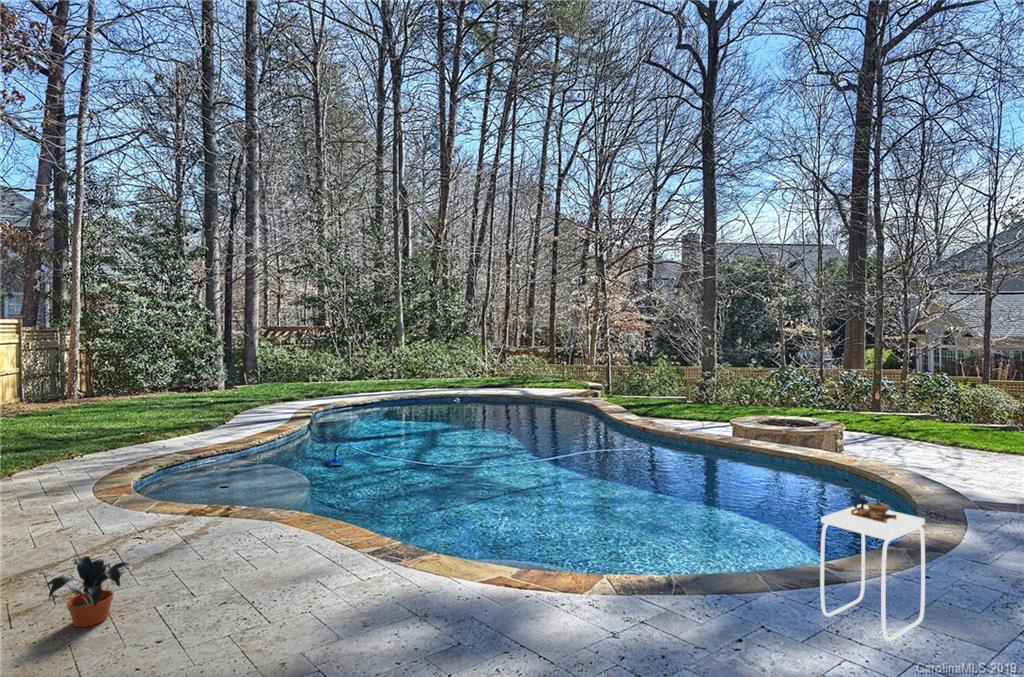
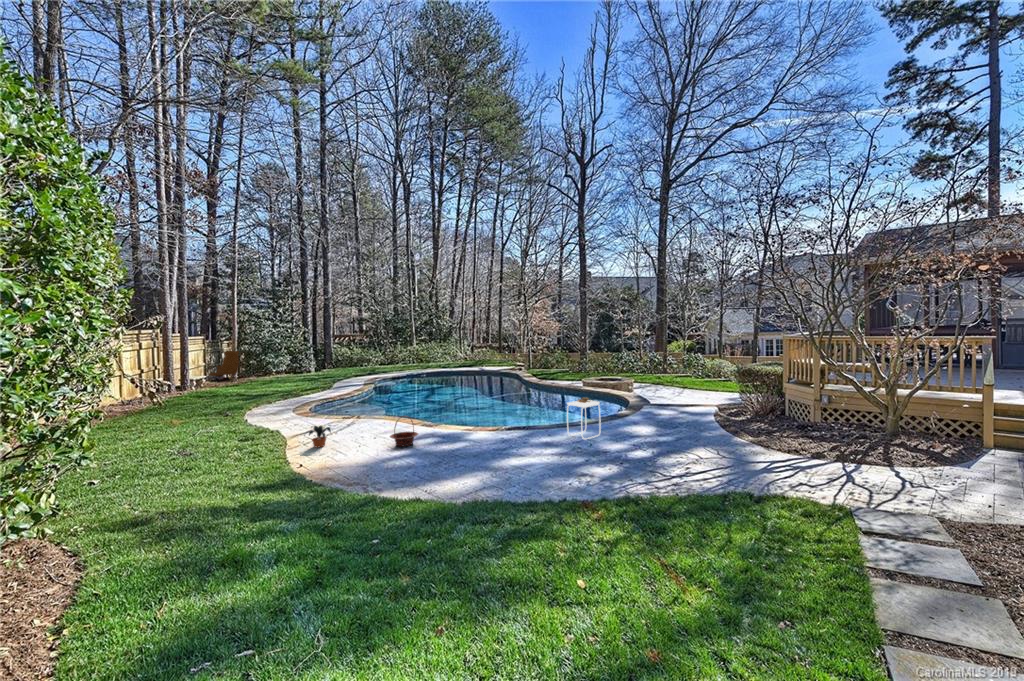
lounge chair: none [26,347,80,405] -> present [209,351,239,381]
basket: none [288,542,376,640] -> present [390,417,418,446]

